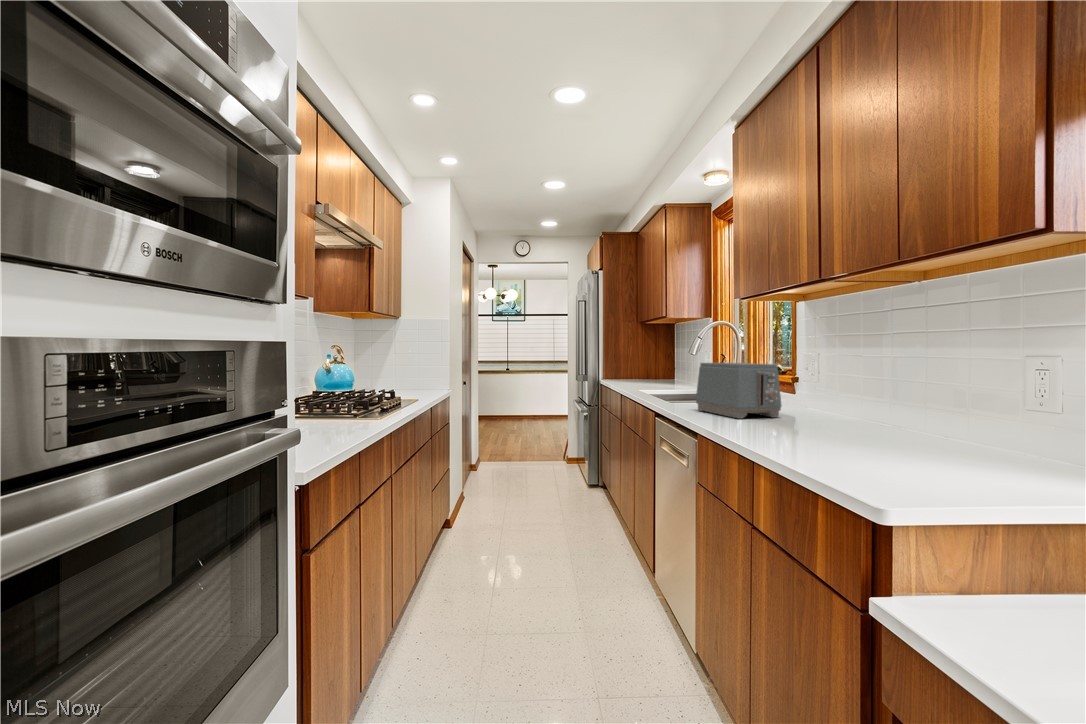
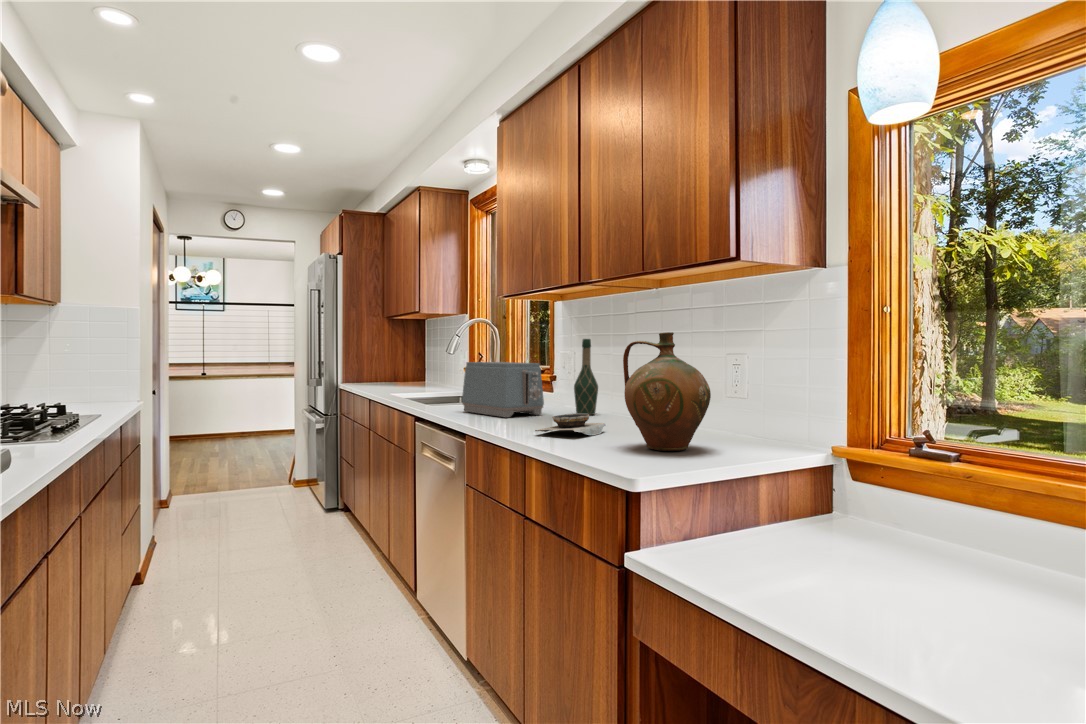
ceramic jug: none [875,328,1009,477] -> present [623,332,711,451]
wine bottle: none [817,338,847,420] -> present [574,339,598,415]
bowl: none [765,420,853,446] -> present [535,414,606,435]

